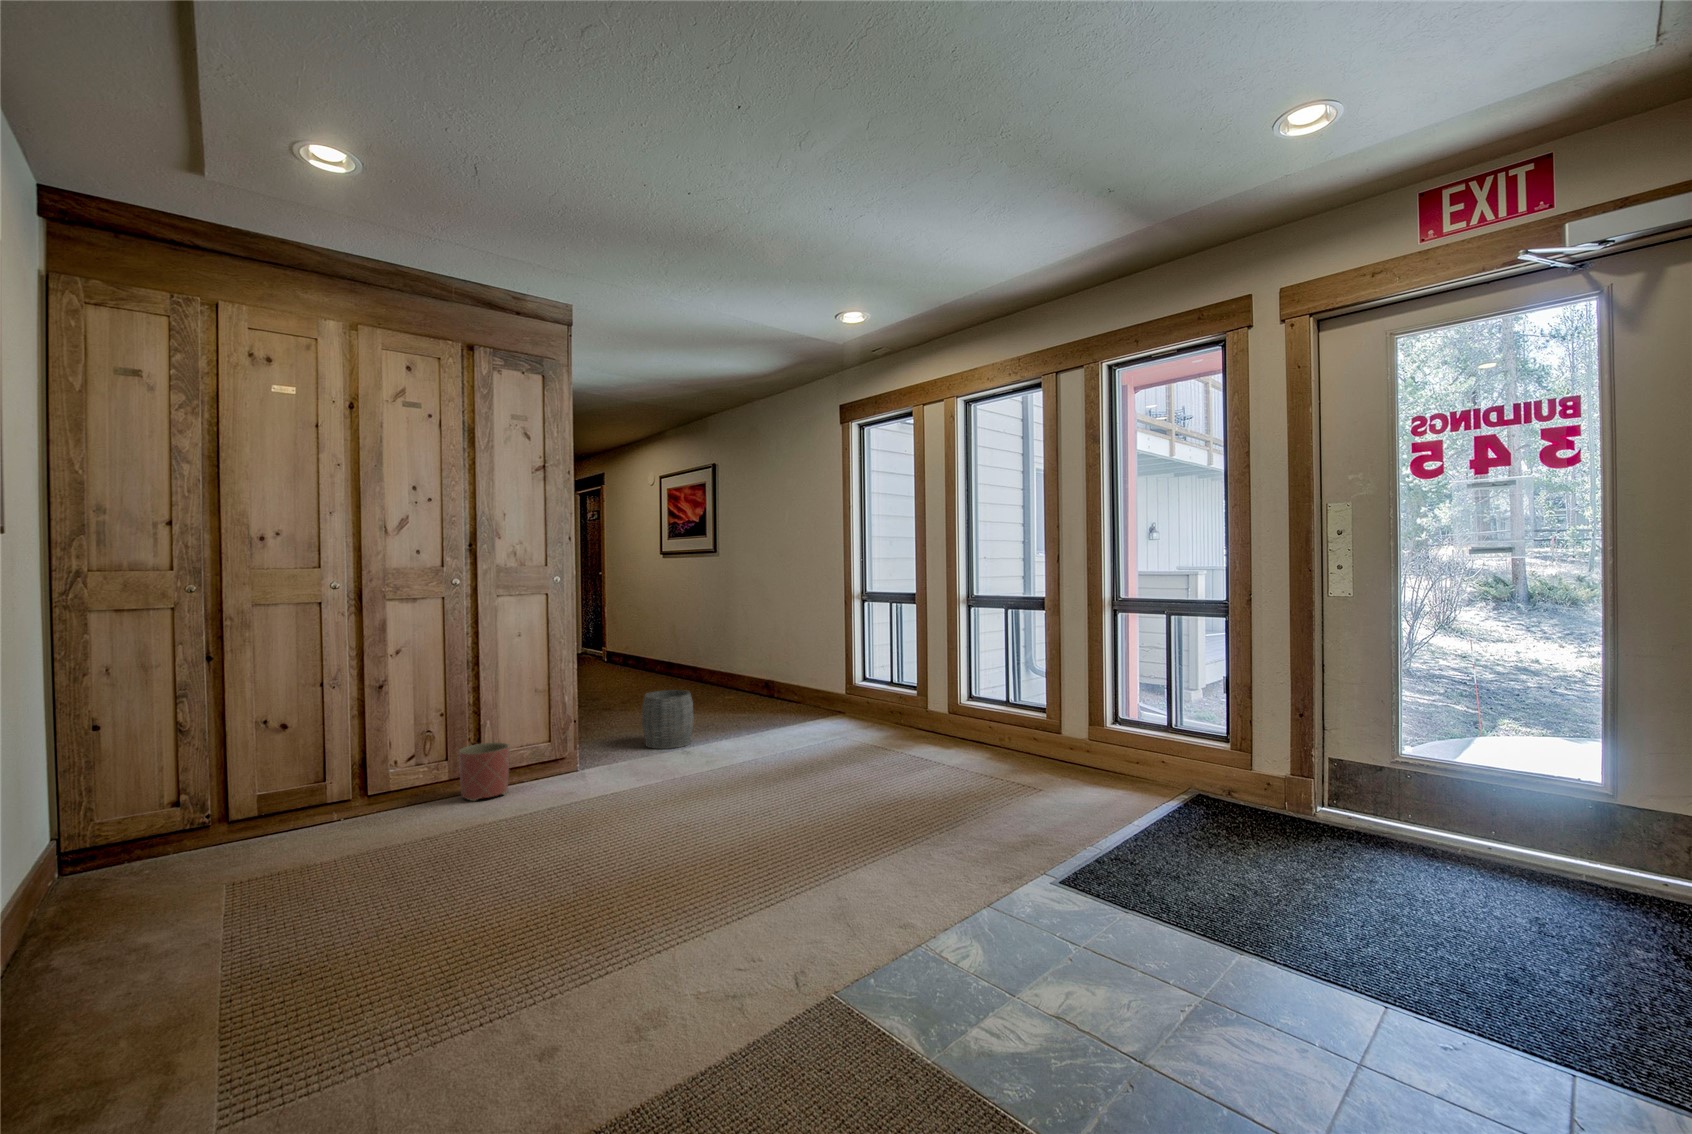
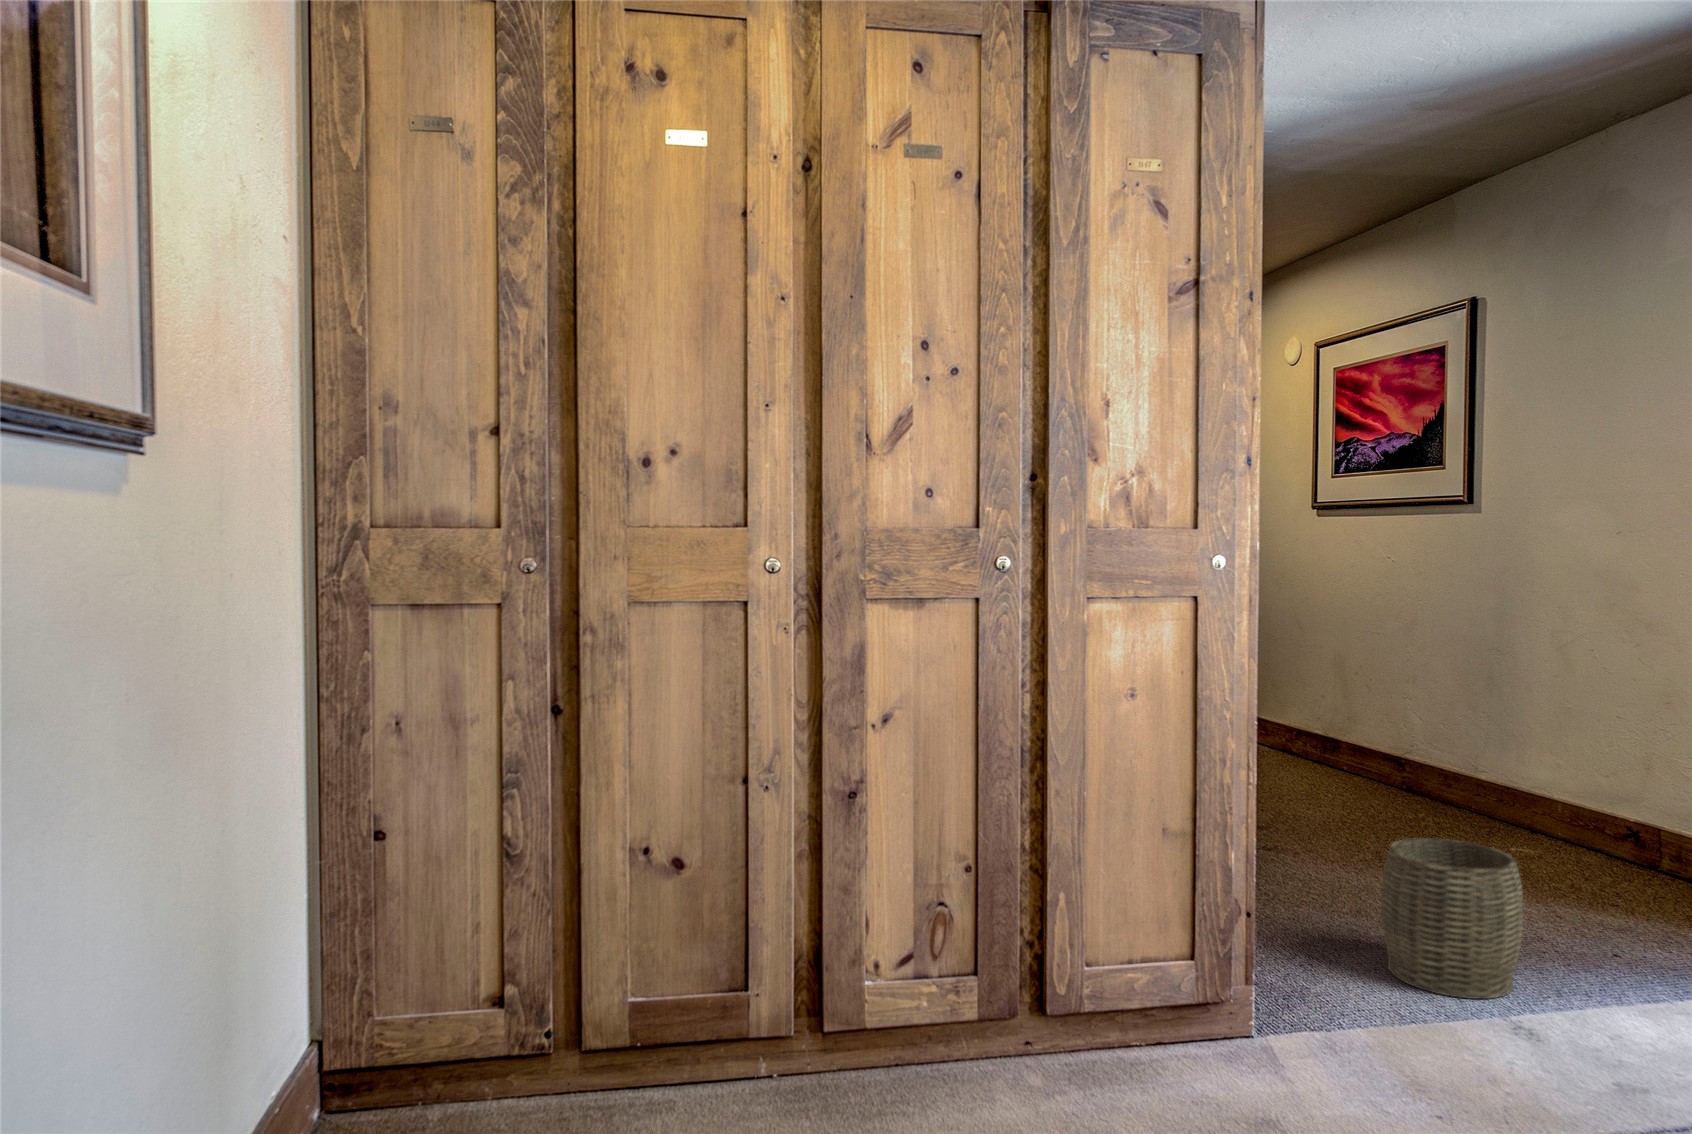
planter: present [459,743,509,801] -> none [1004,943,1115,1093]

